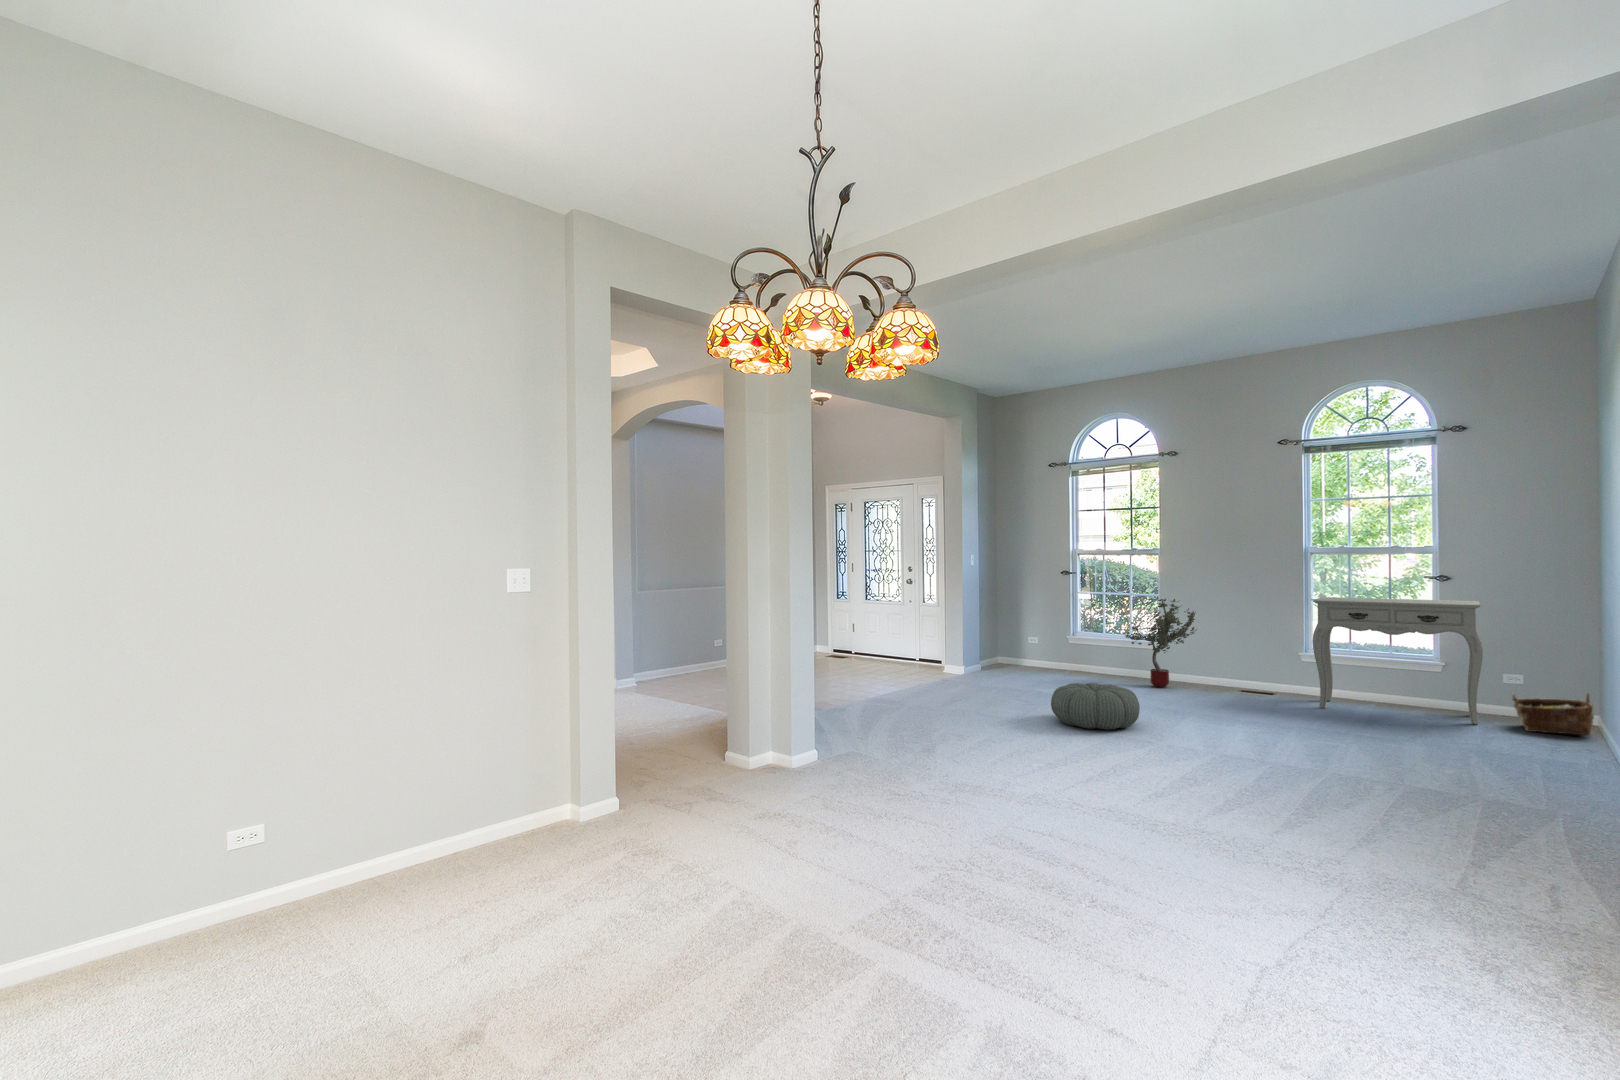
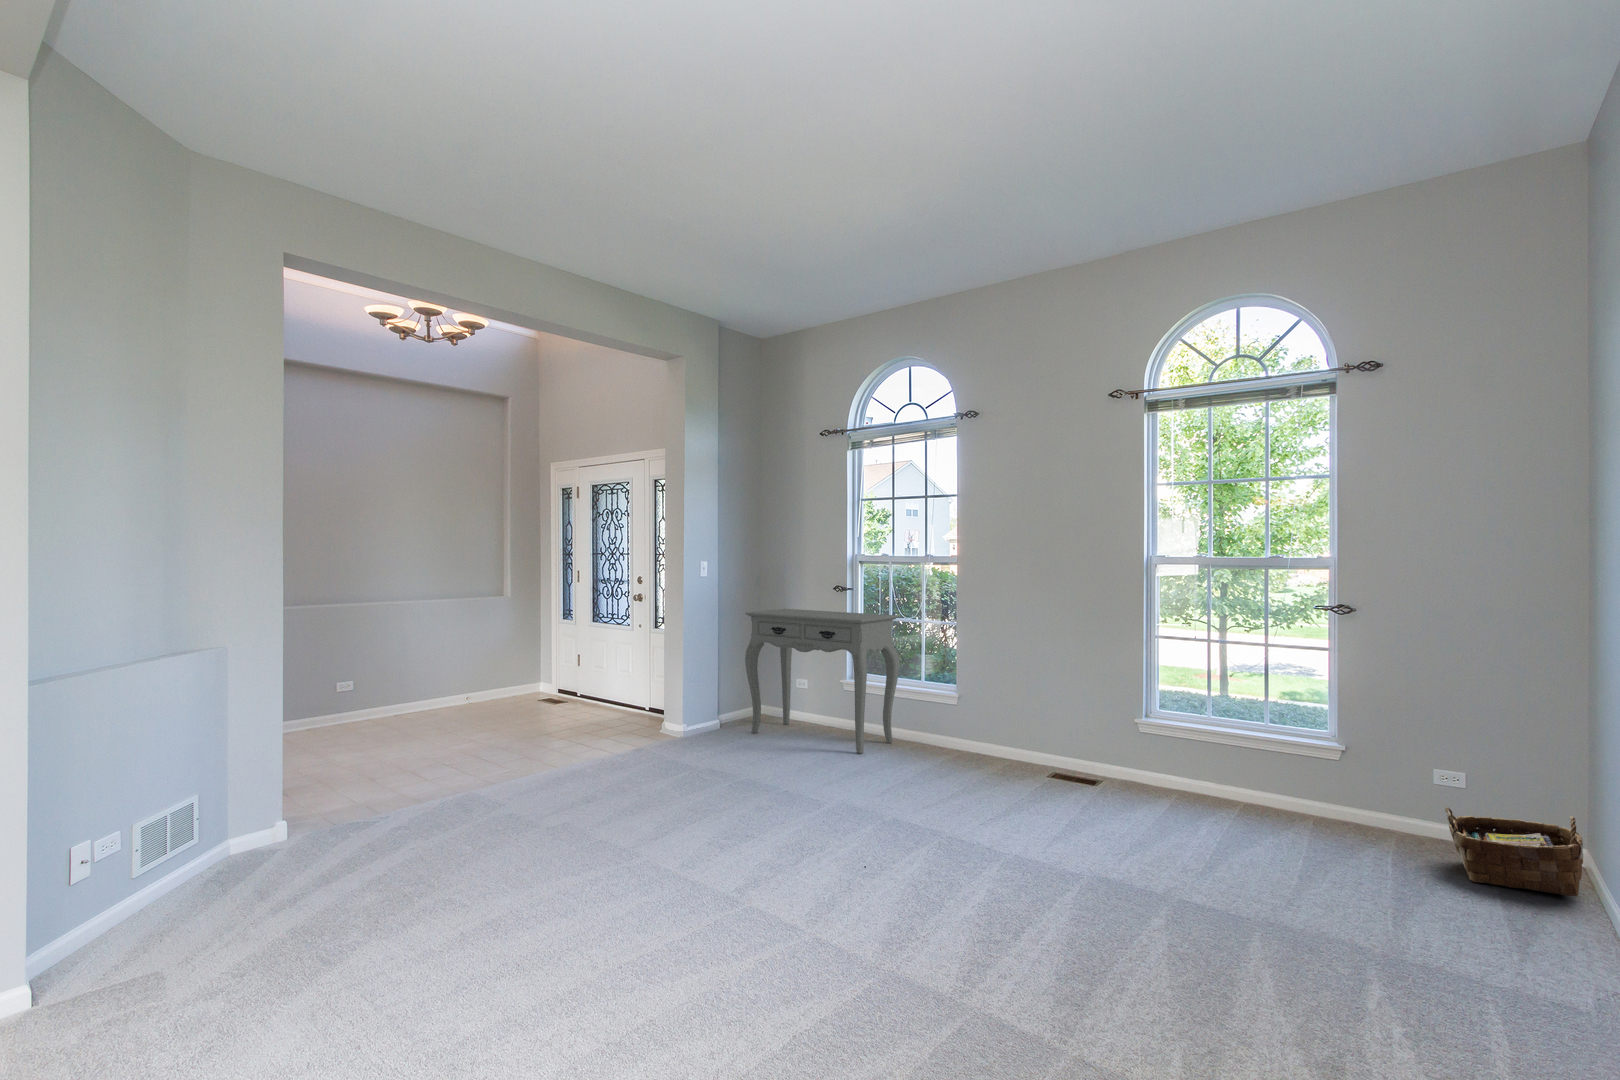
console table: present [1312,597,1483,725] -> present [745,609,899,754]
potted tree: present [1125,599,1197,688] -> none [899,631,993,766]
pouf: present [1051,683,1140,730] -> none [682,783,828,881]

